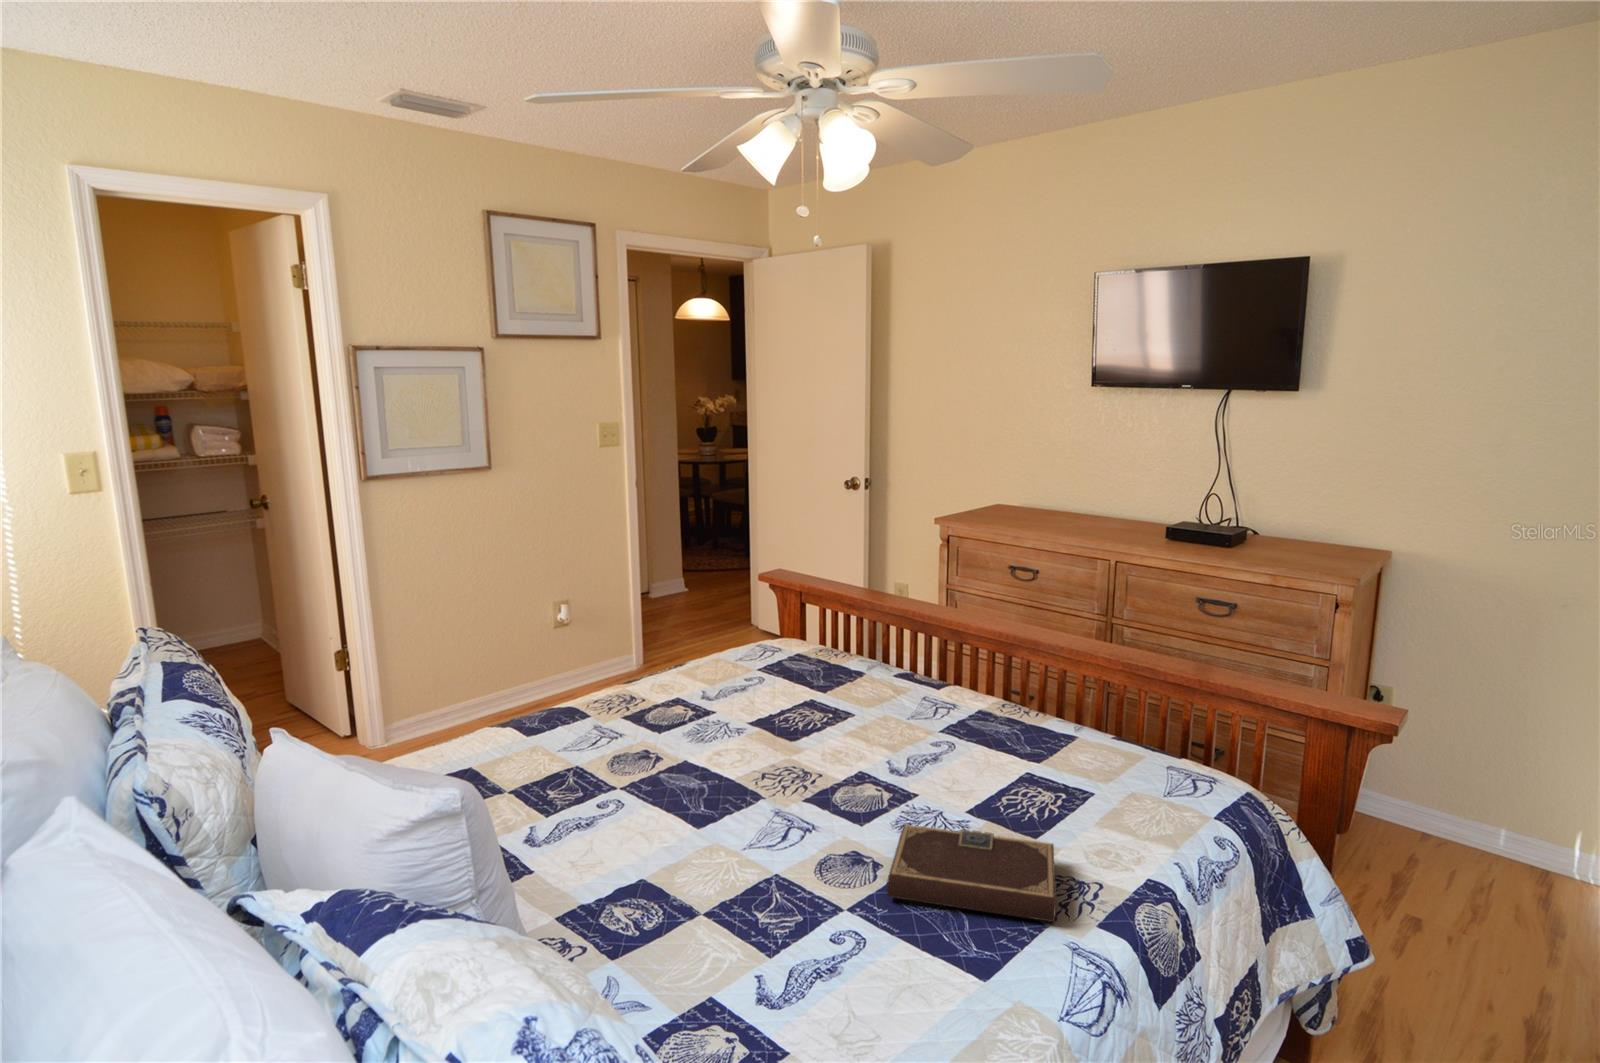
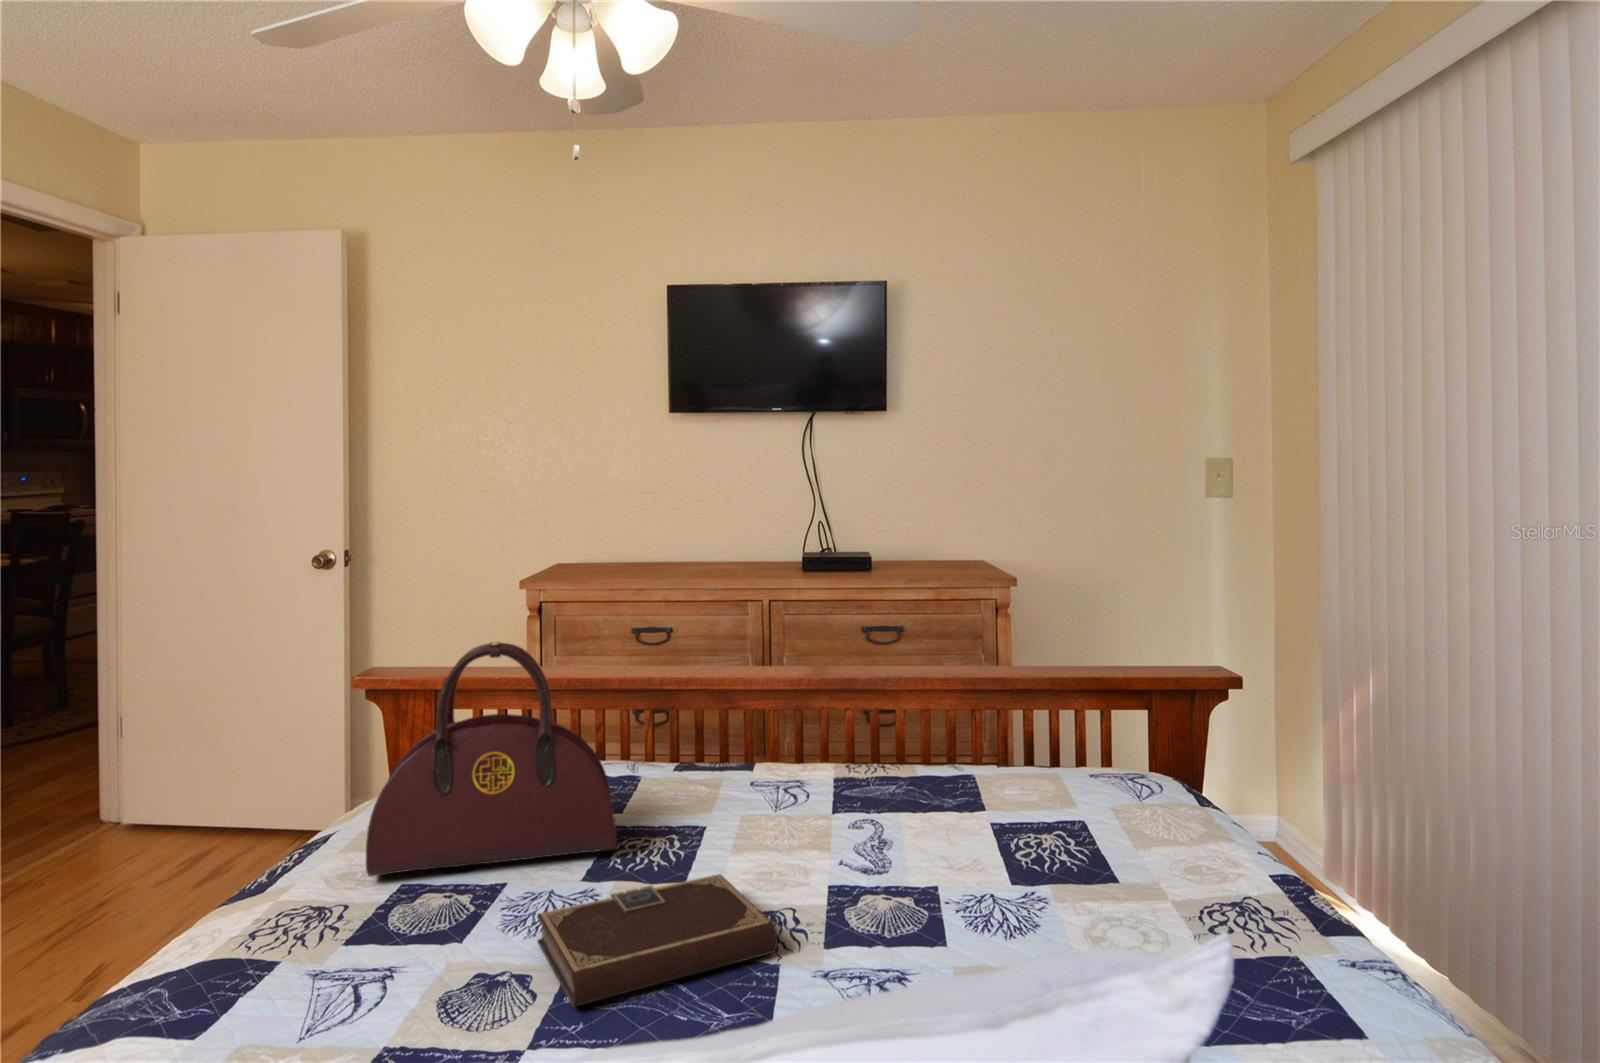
handbag: none [838,616,1020,794] -> present [366,642,617,877]

